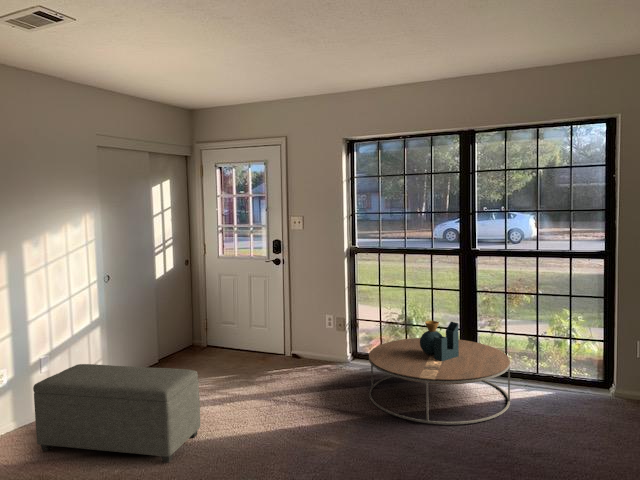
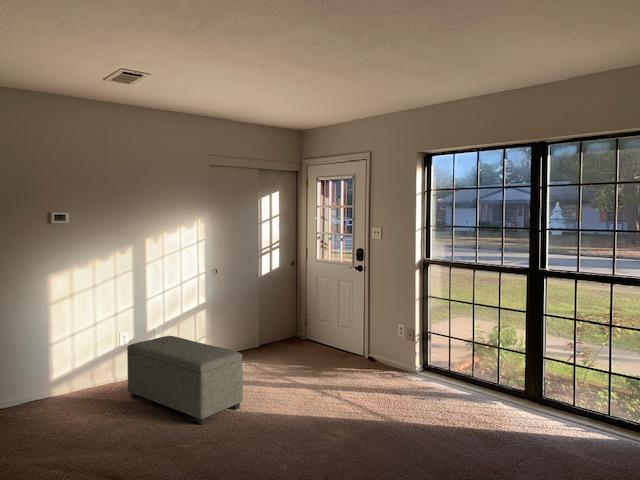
coffee table: present [369,321,510,424] -> none [407,339,558,451]

